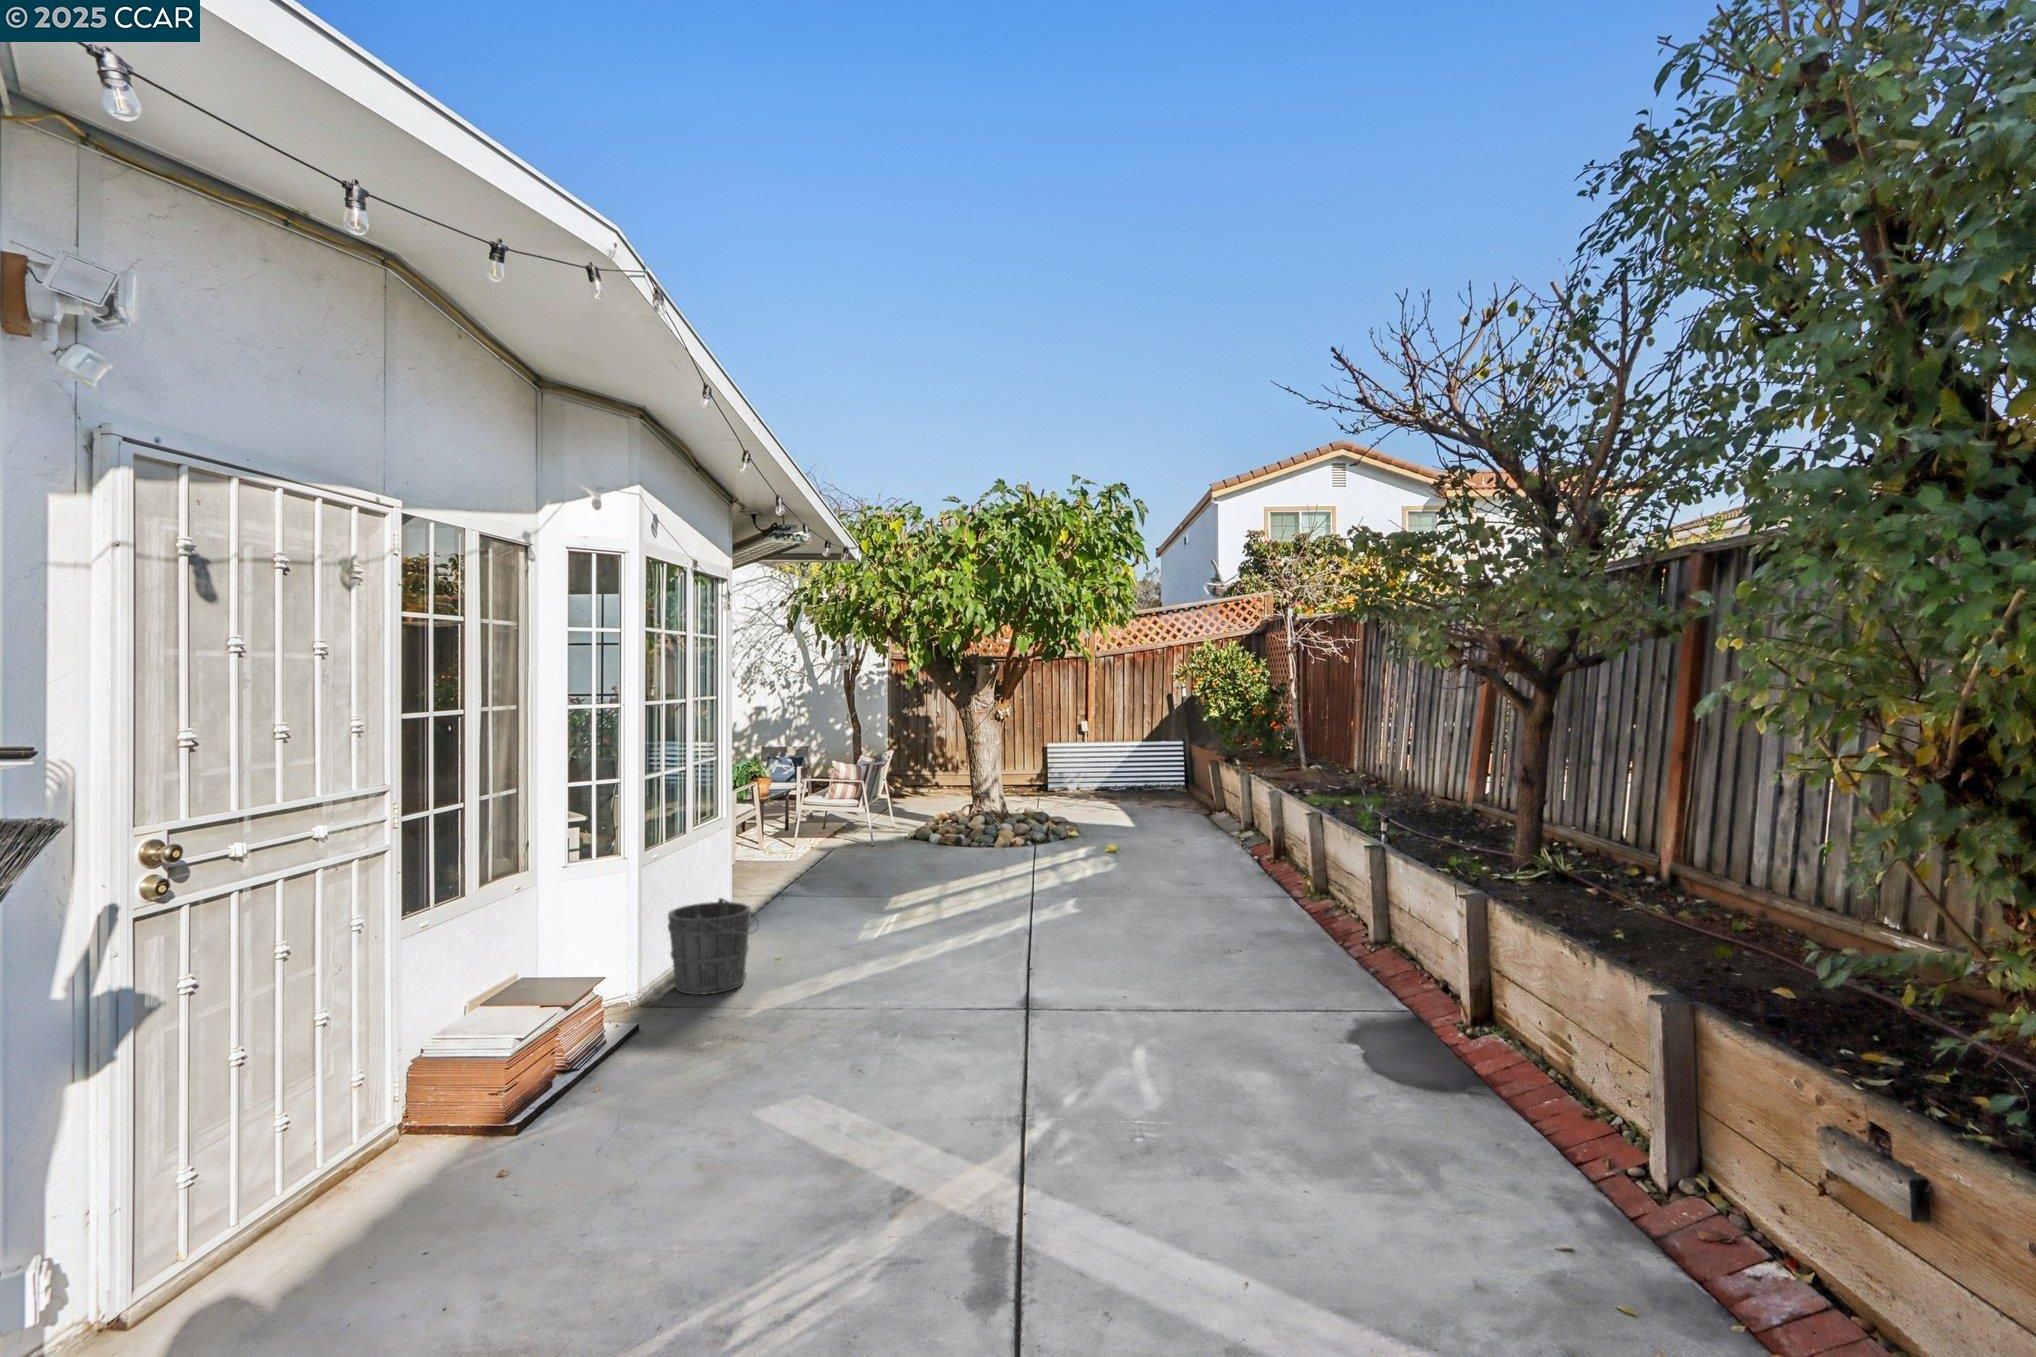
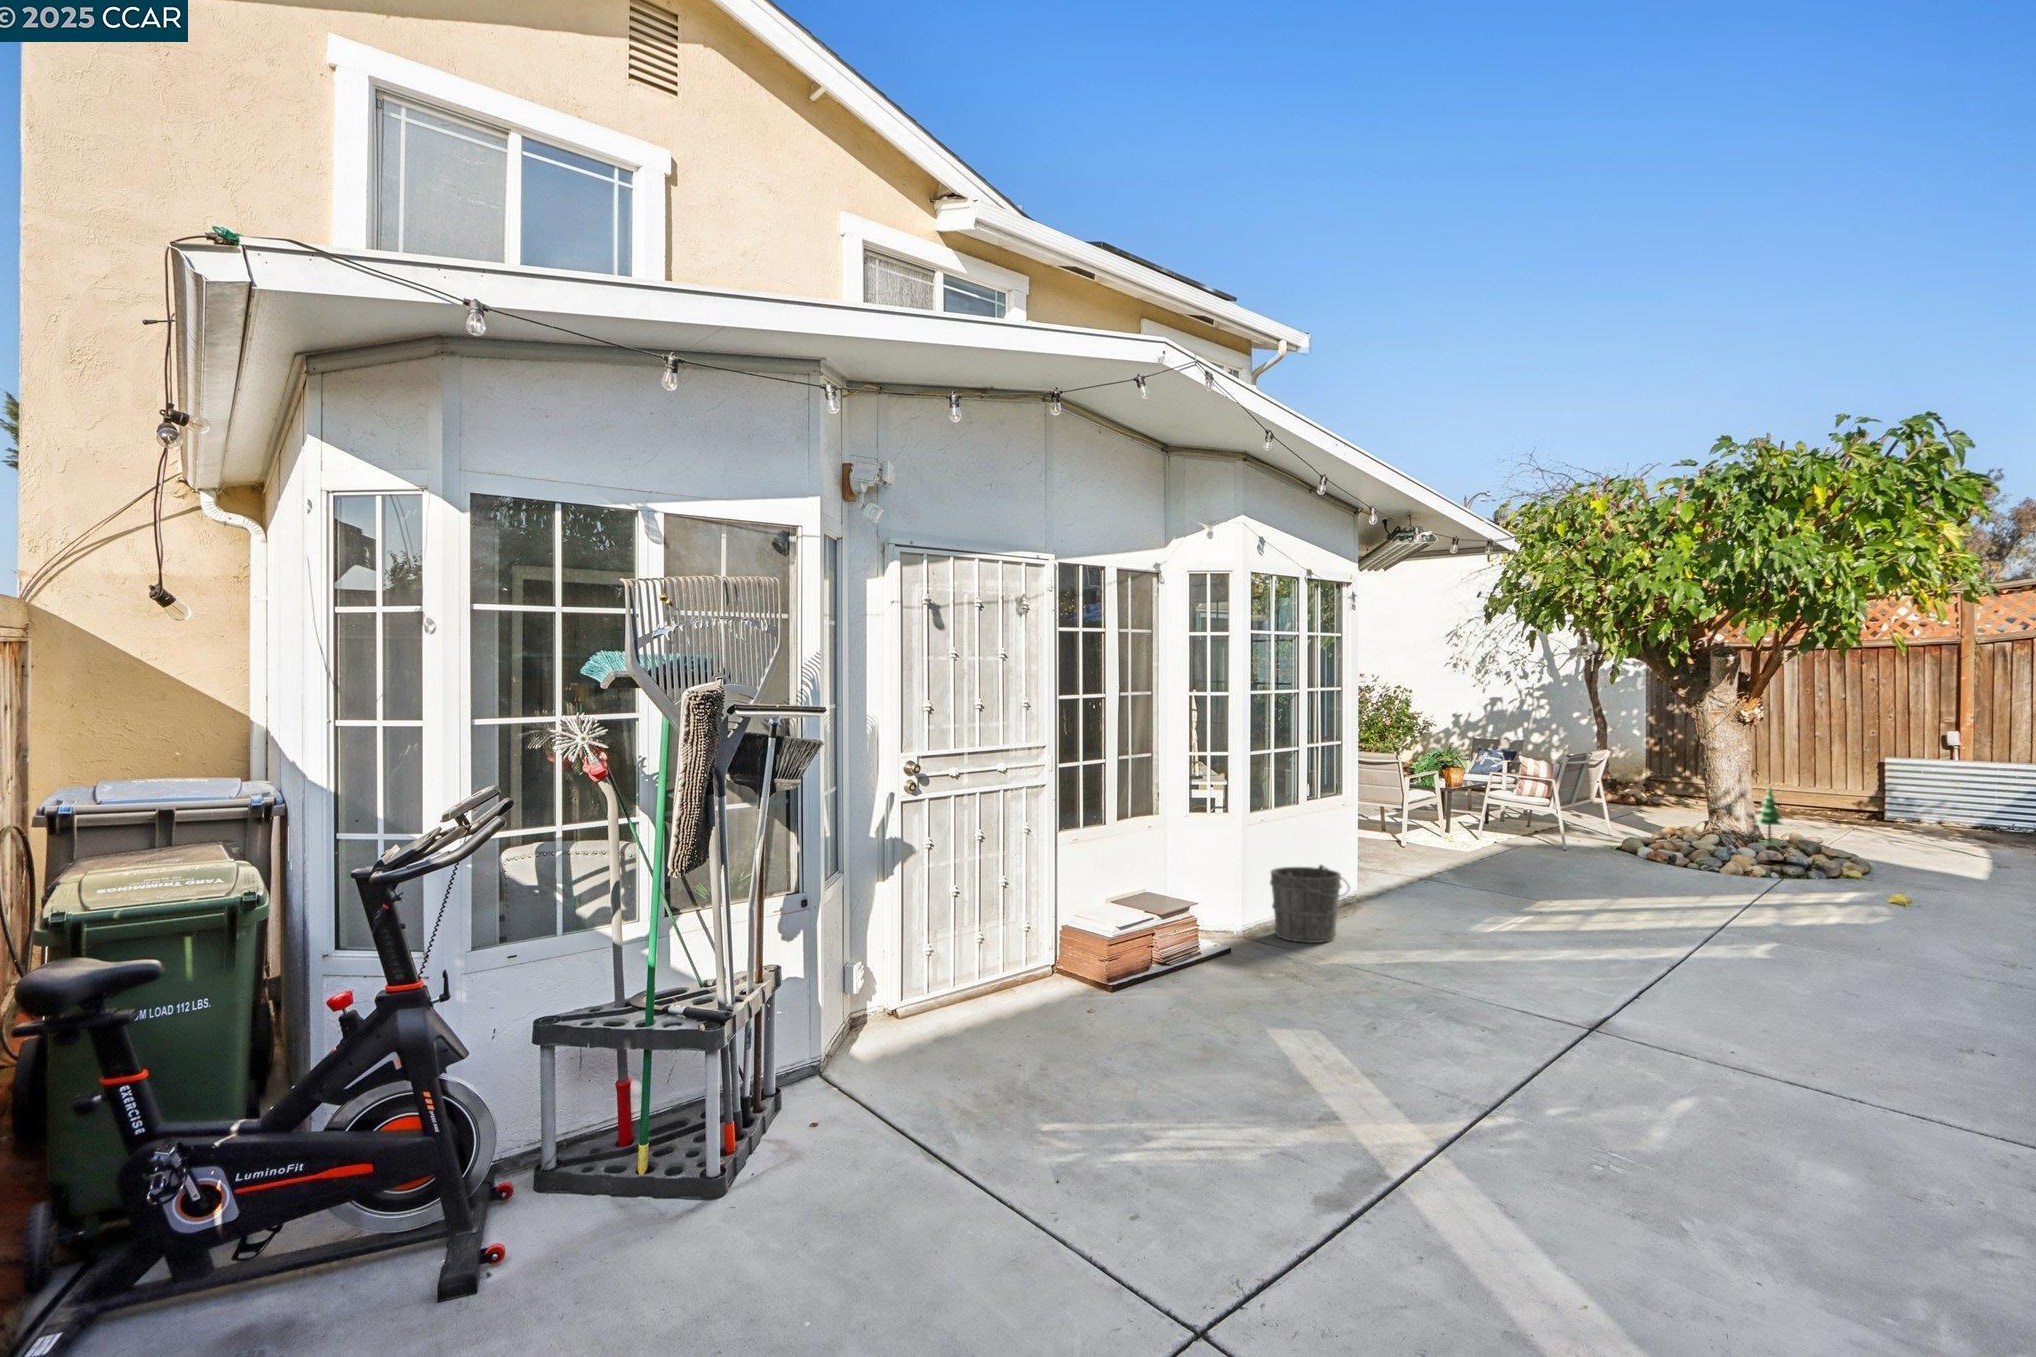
potted tree: none [1004,771,1026,832] -> present [1756,787,1782,860]

